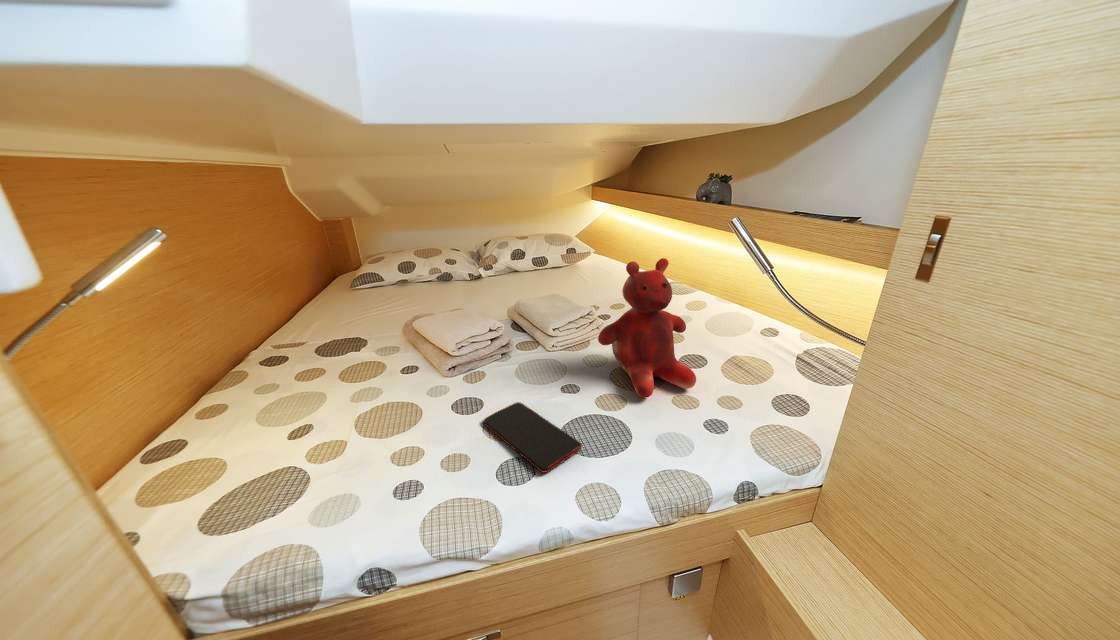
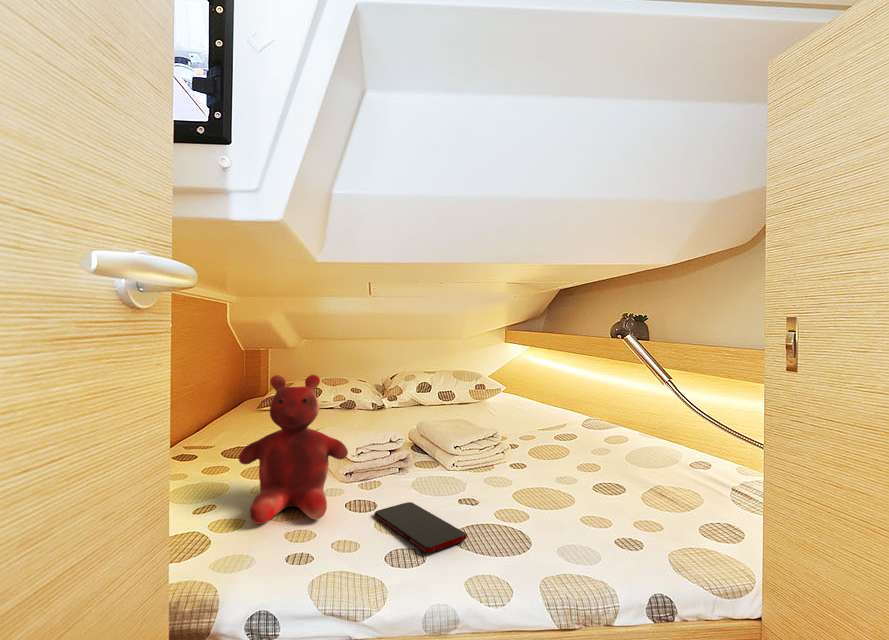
teddy bear: present [598,258,696,398] -> present [239,375,348,524]

